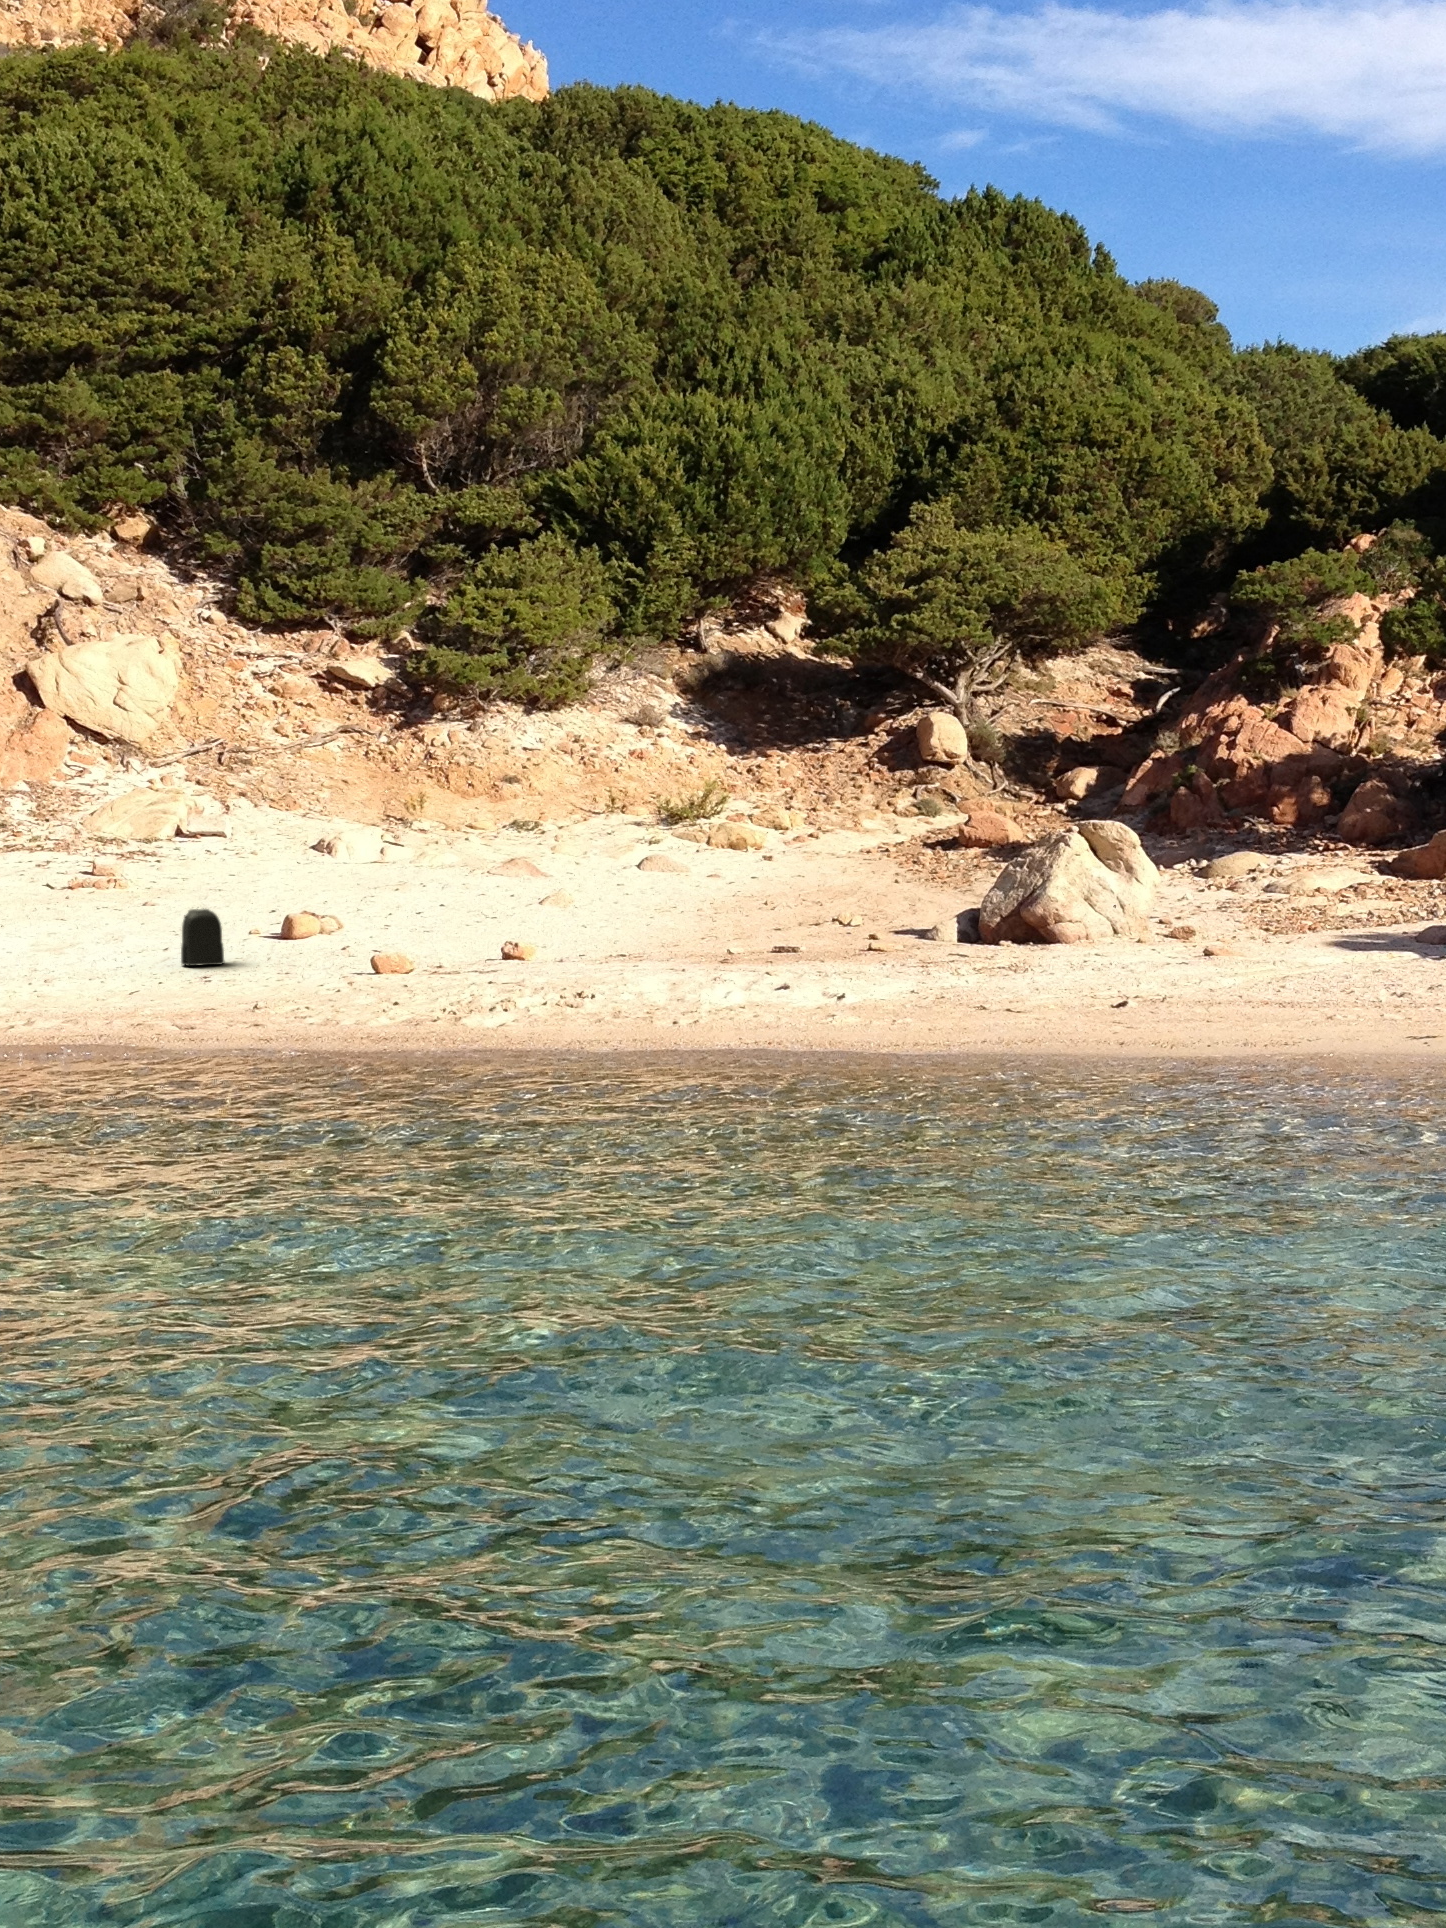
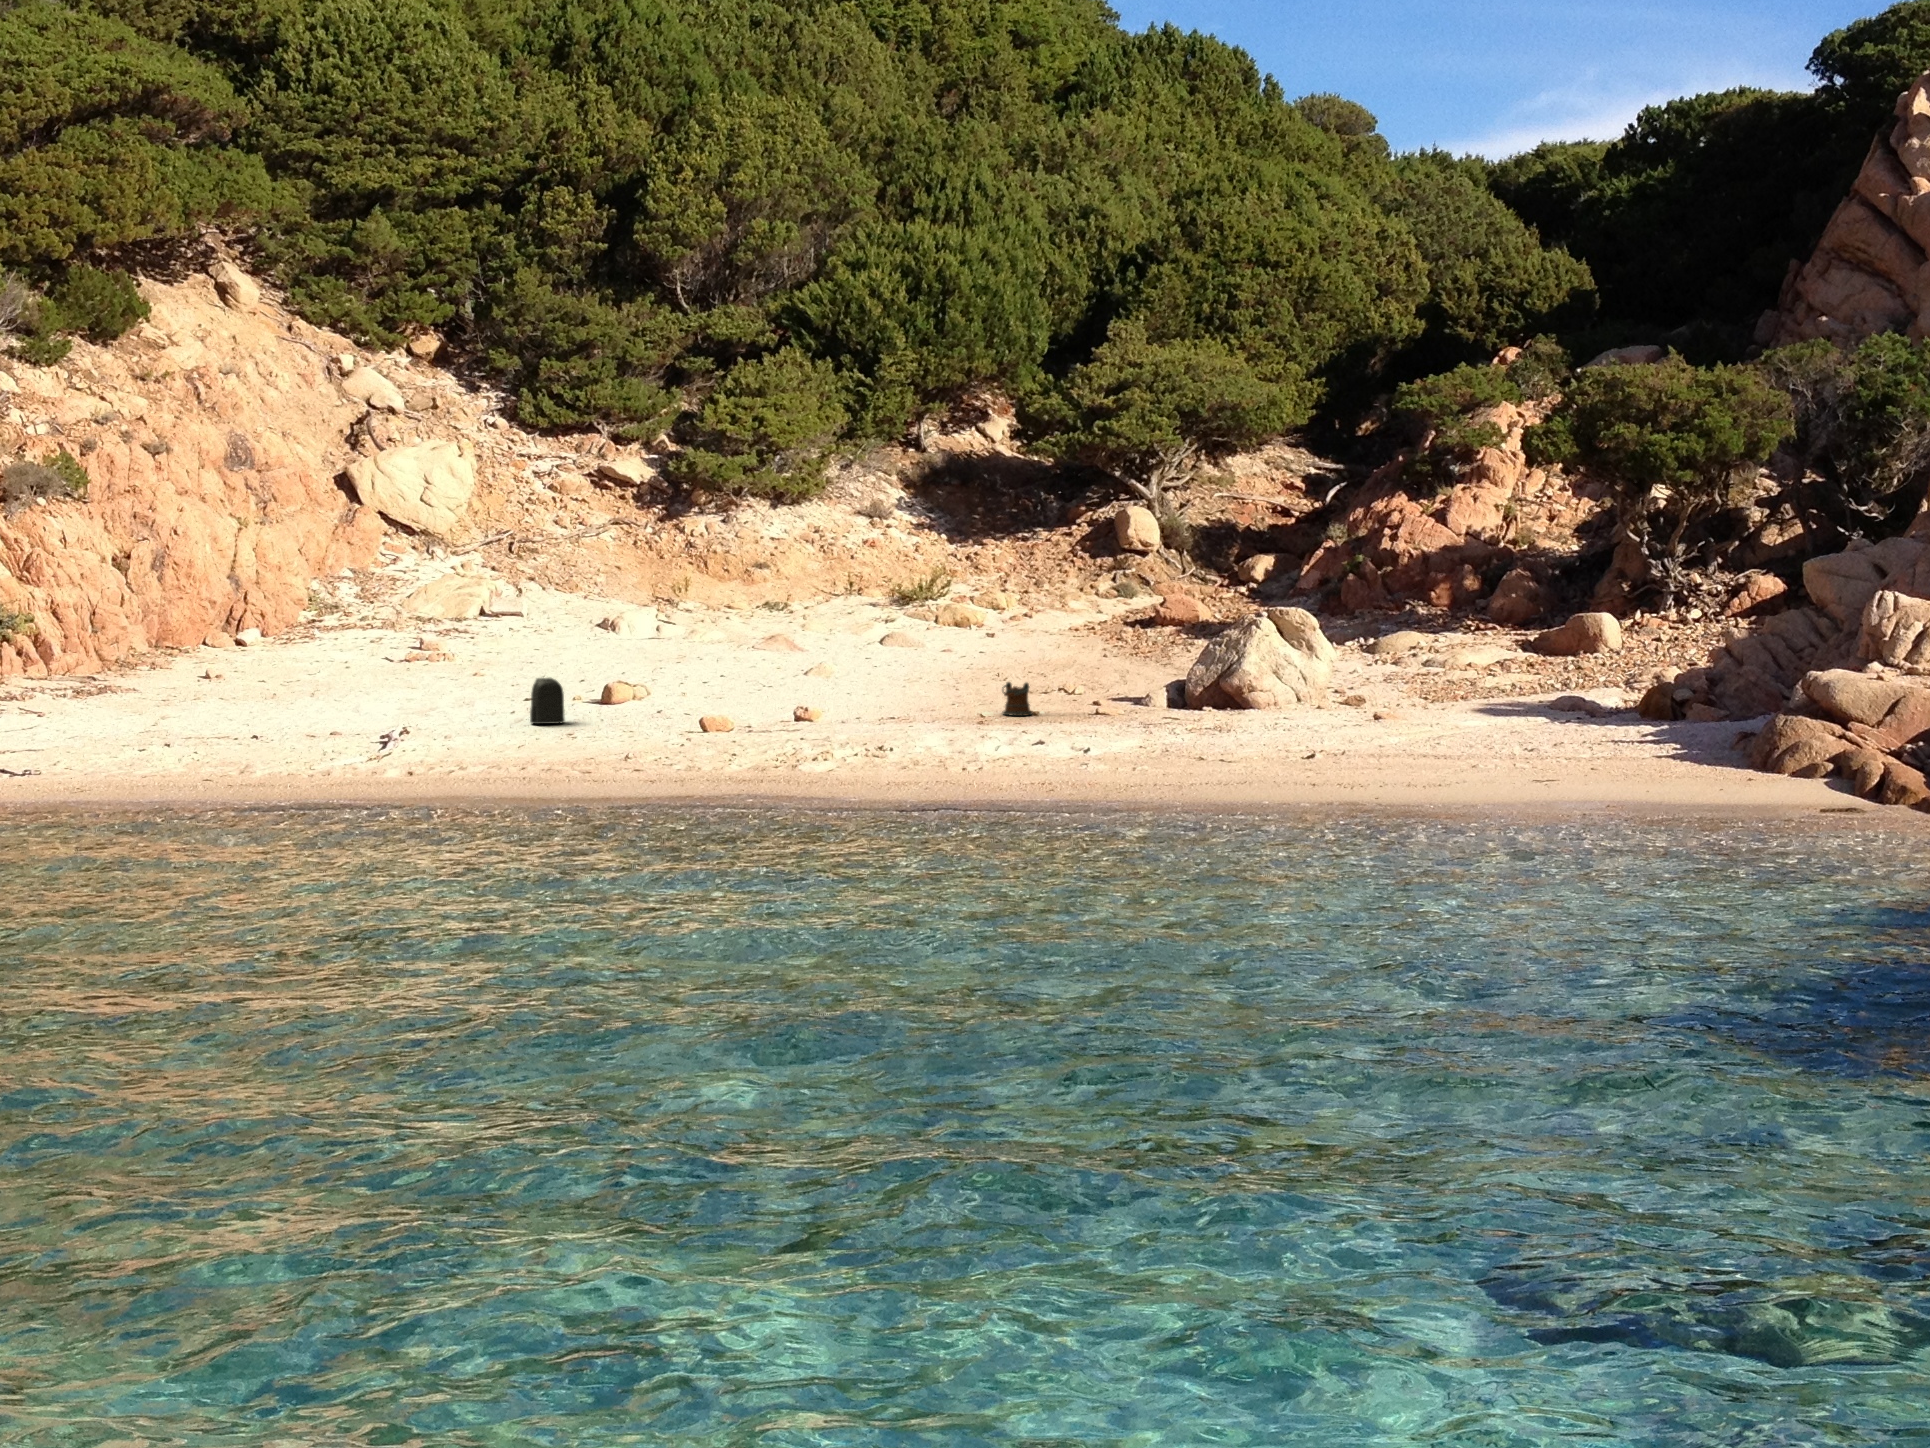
bucket: none [760,912,798,952] -> present [1002,682,1033,716]

